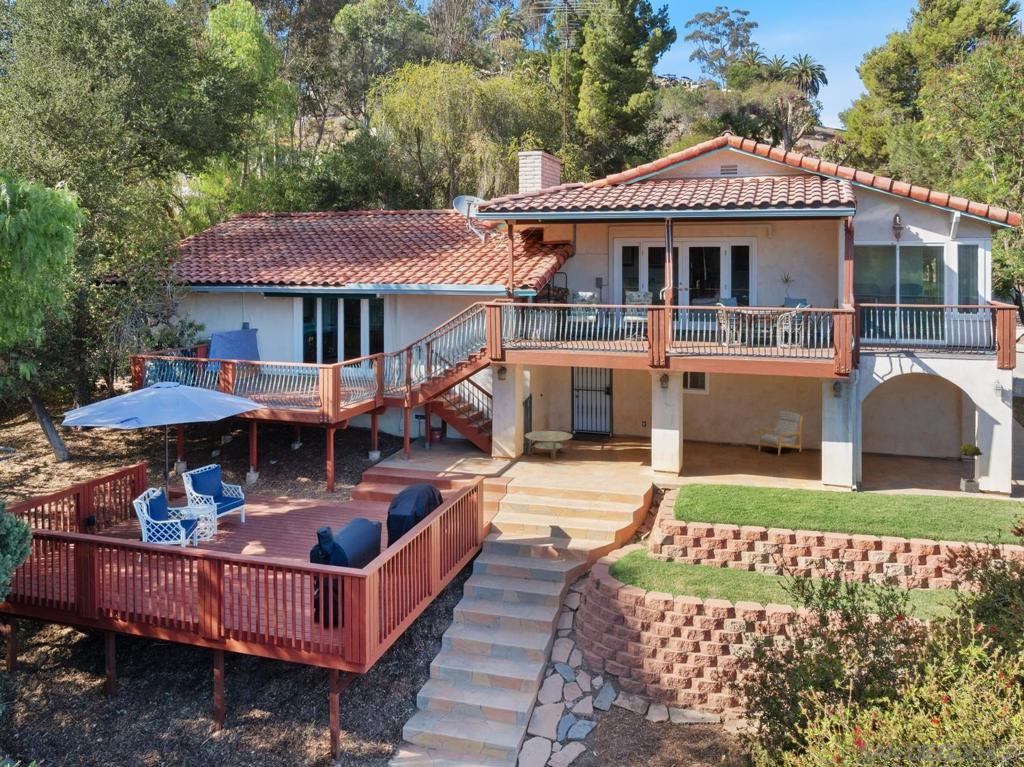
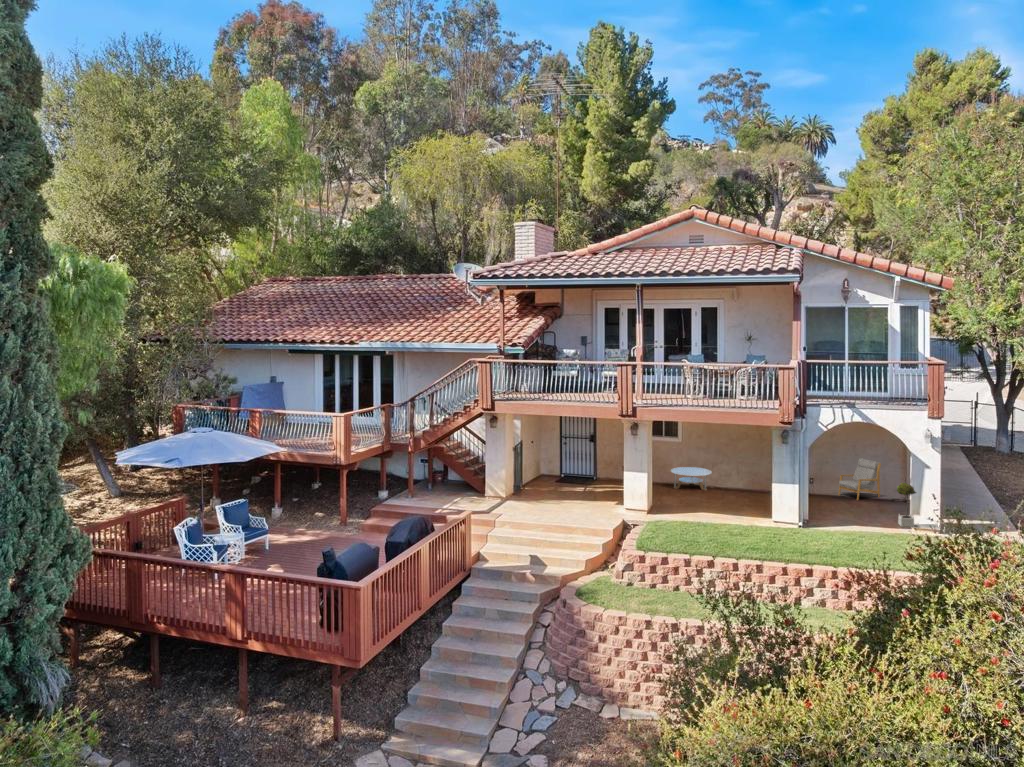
armchair: present [758,411,803,456] -> present [838,458,881,500]
round table: present [525,430,573,459] -> present [670,467,712,491]

